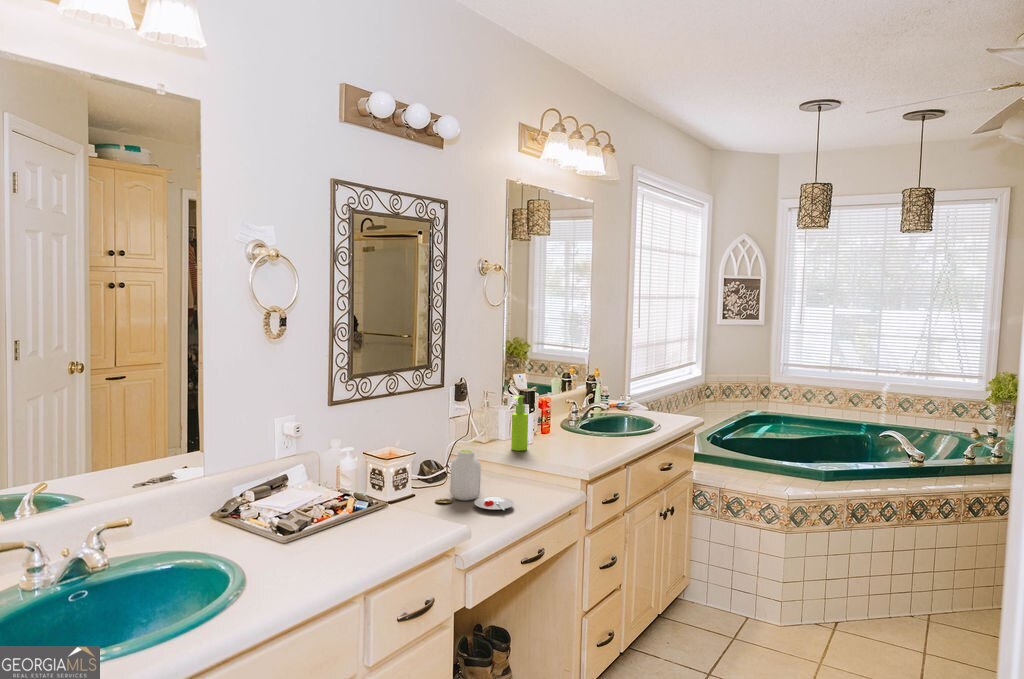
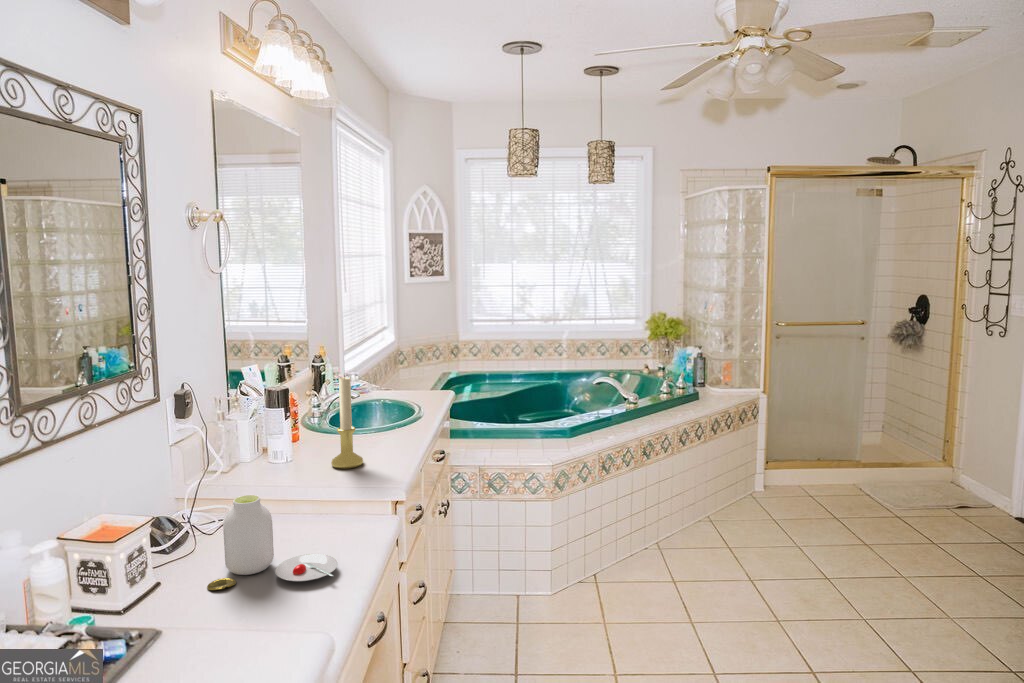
candle holder: none [551,384,574,454] -> present [331,375,363,469]
soap dispenser: present [511,395,528,451] -> none [273,398,298,476]

